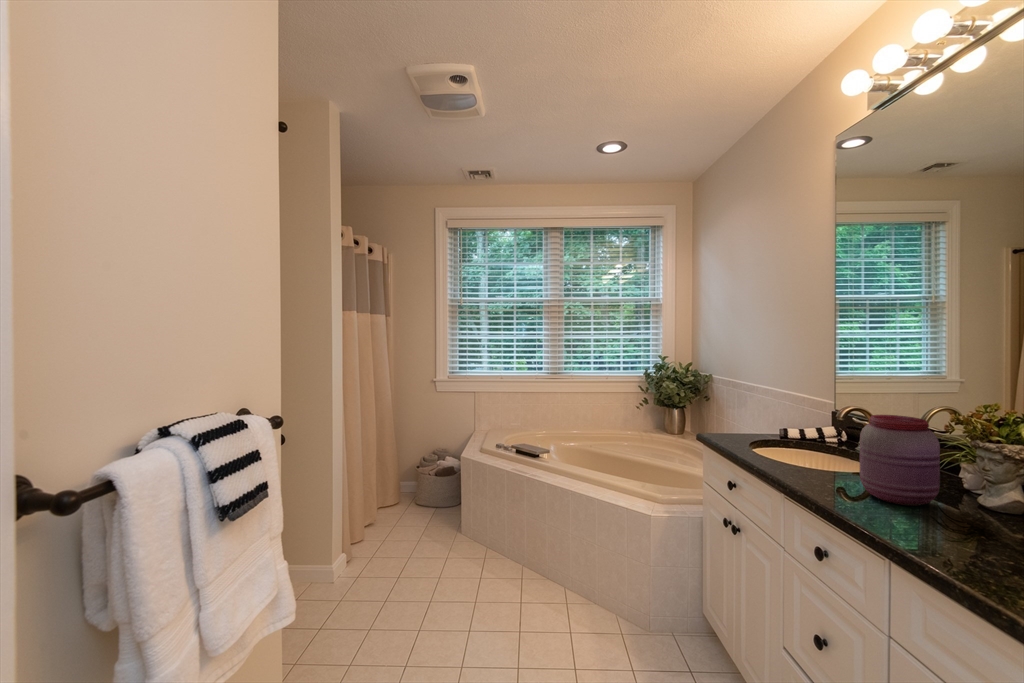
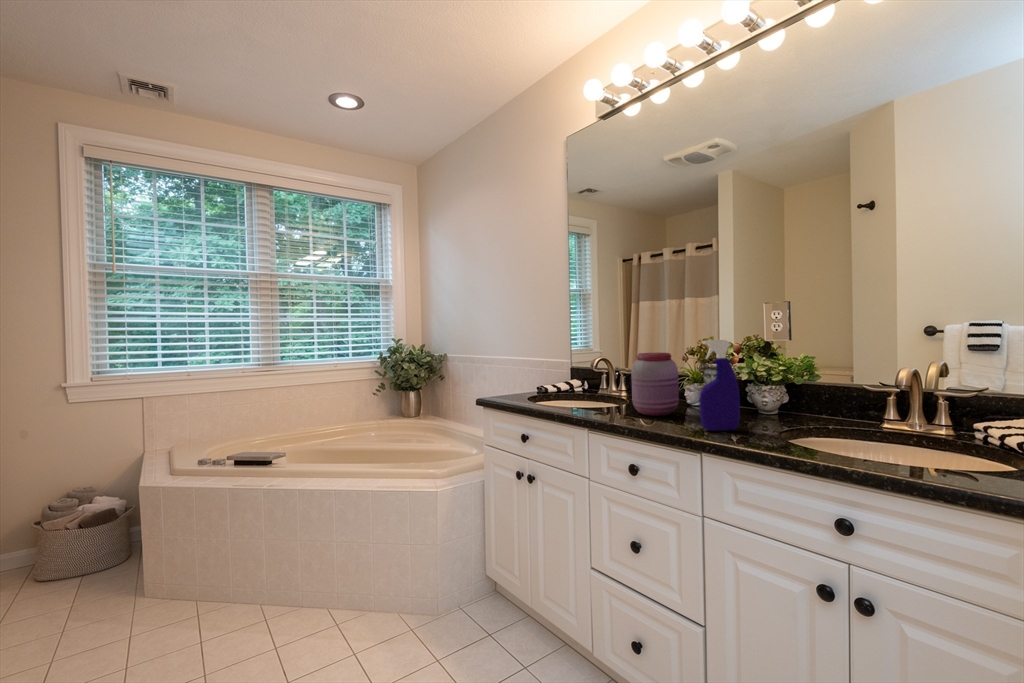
spray bottle: none [923,418,1008,561] -> present [699,340,740,431]

